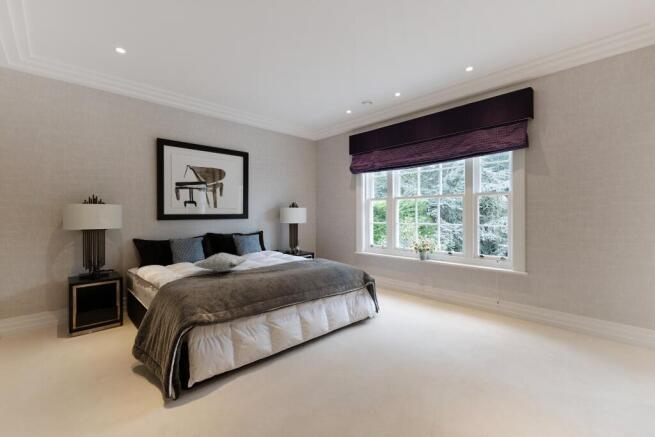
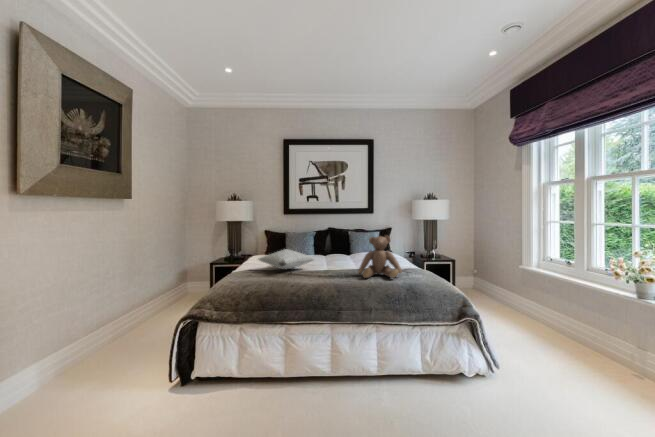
teddy bear: none [294,235,324,268] -> present [358,236,402,278]

